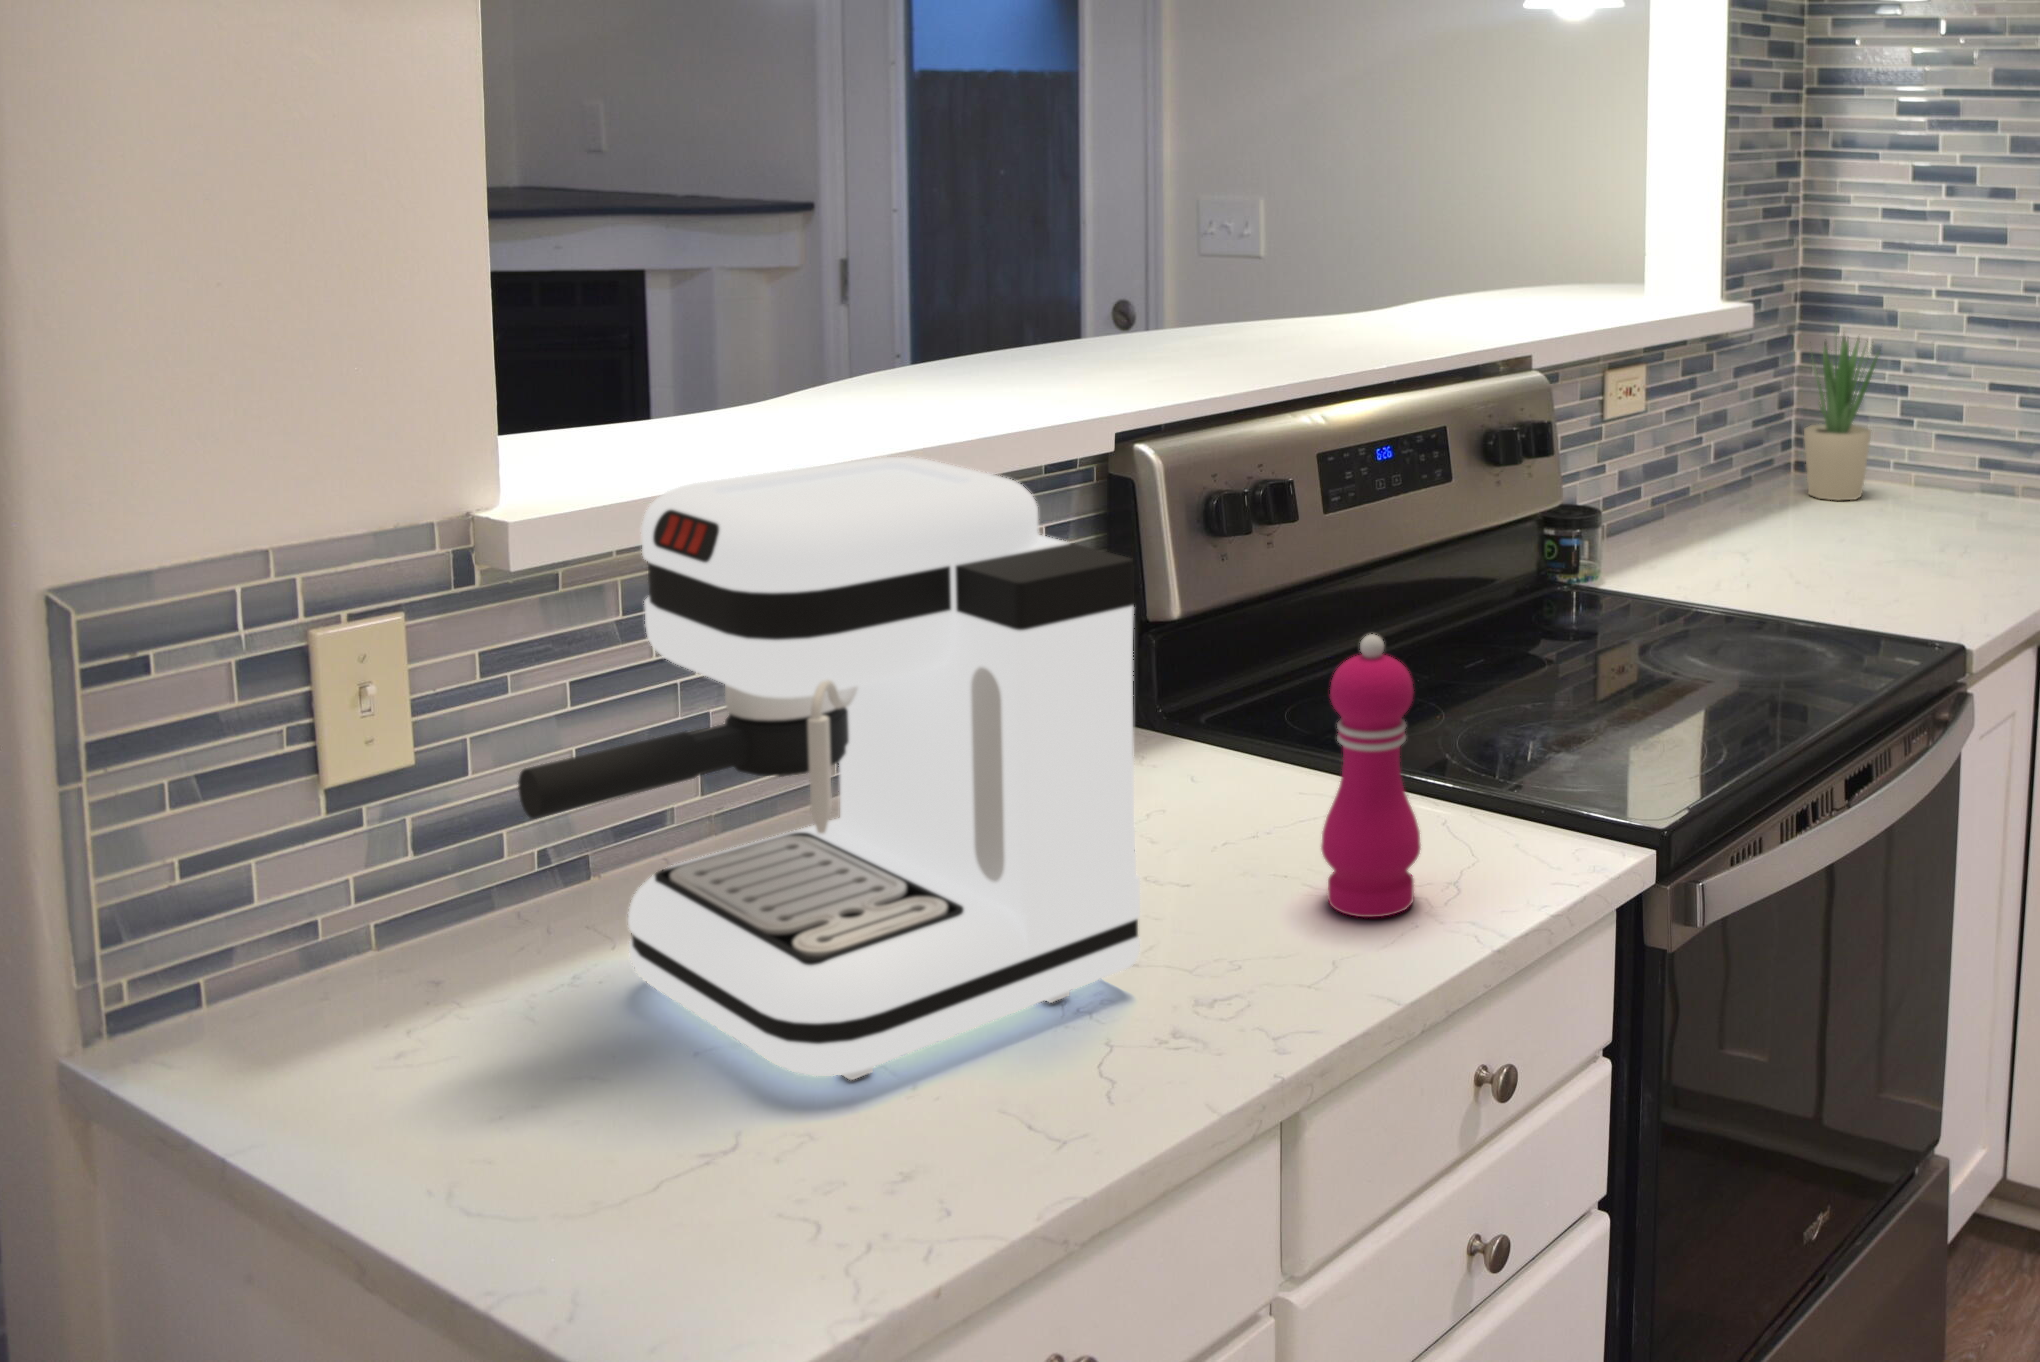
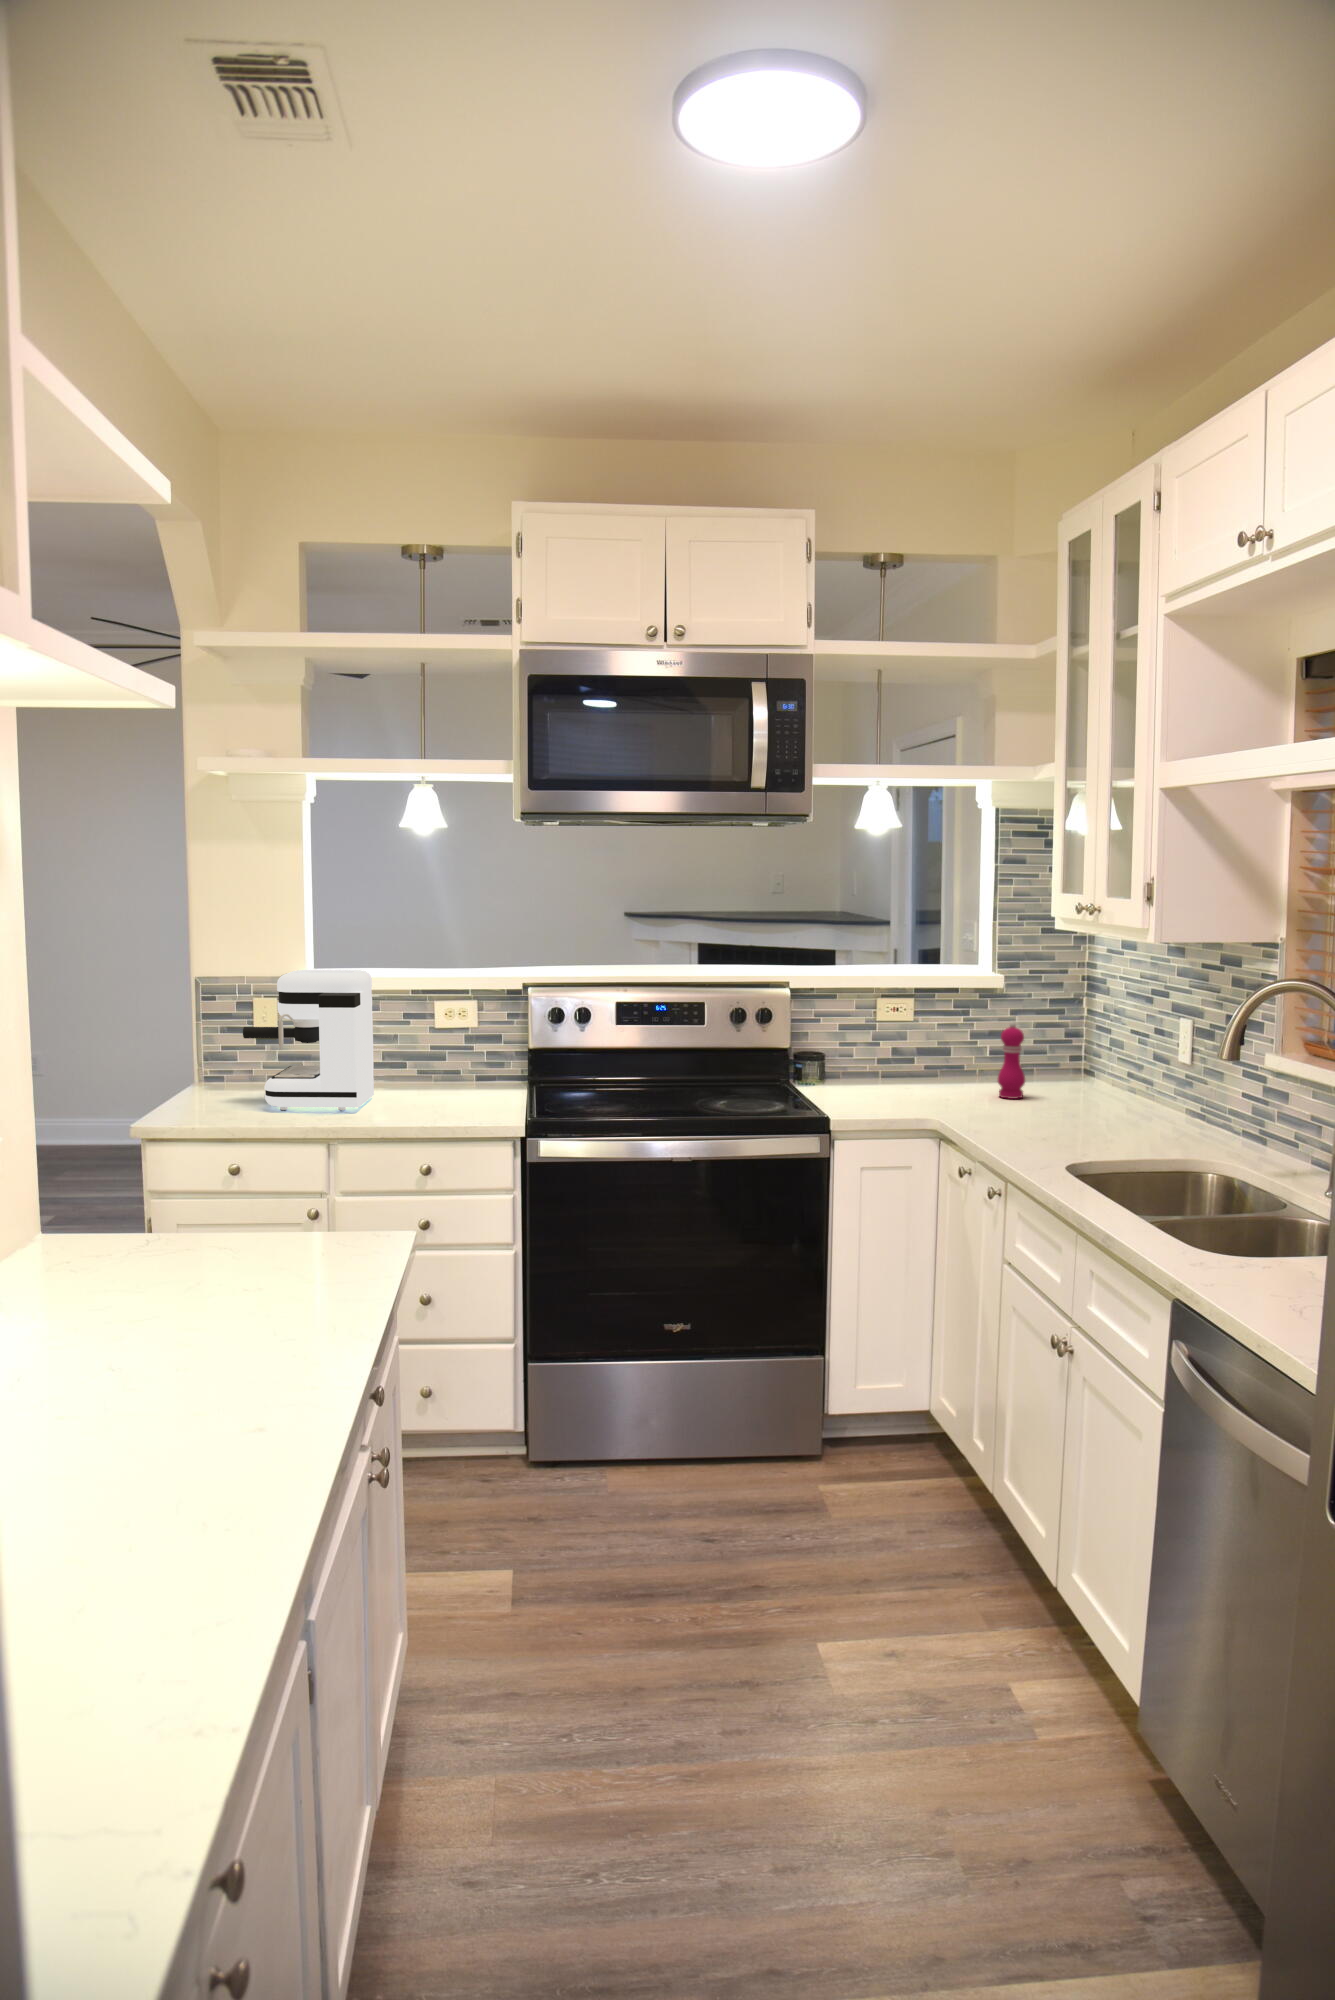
potted plant: present [1804,334,1878,500] -> none [1028,981,1066,1084]
pepper mill: present [1321,634,1421,917] -> present [998,1022,1025,1099]

